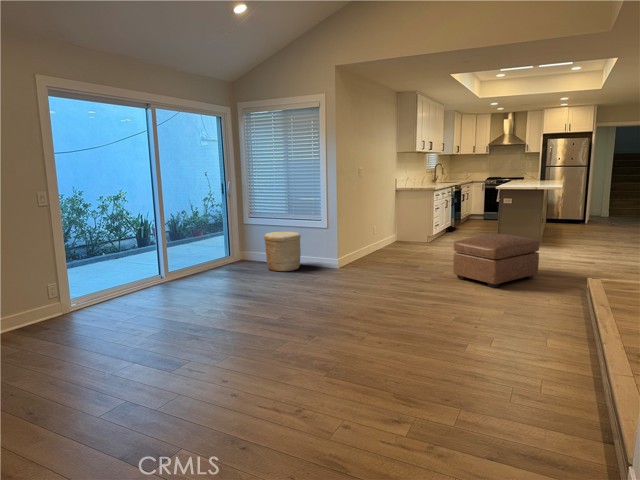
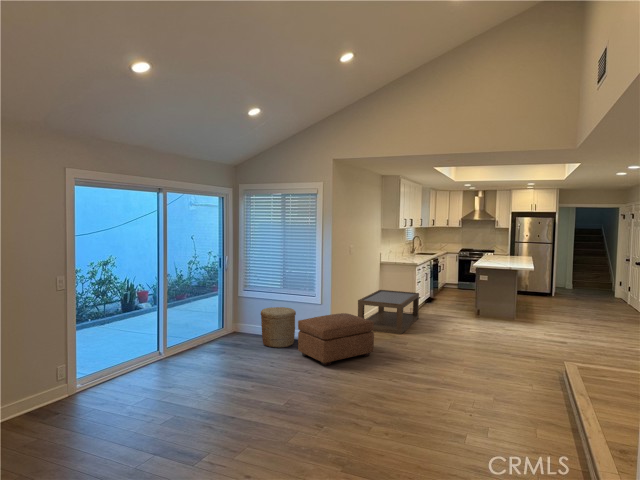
coffee table: none [369,217,436,258] -> present [358,290,419,334]
ottoman: present [453,234,540,288] -> present [298,313,374,366]

